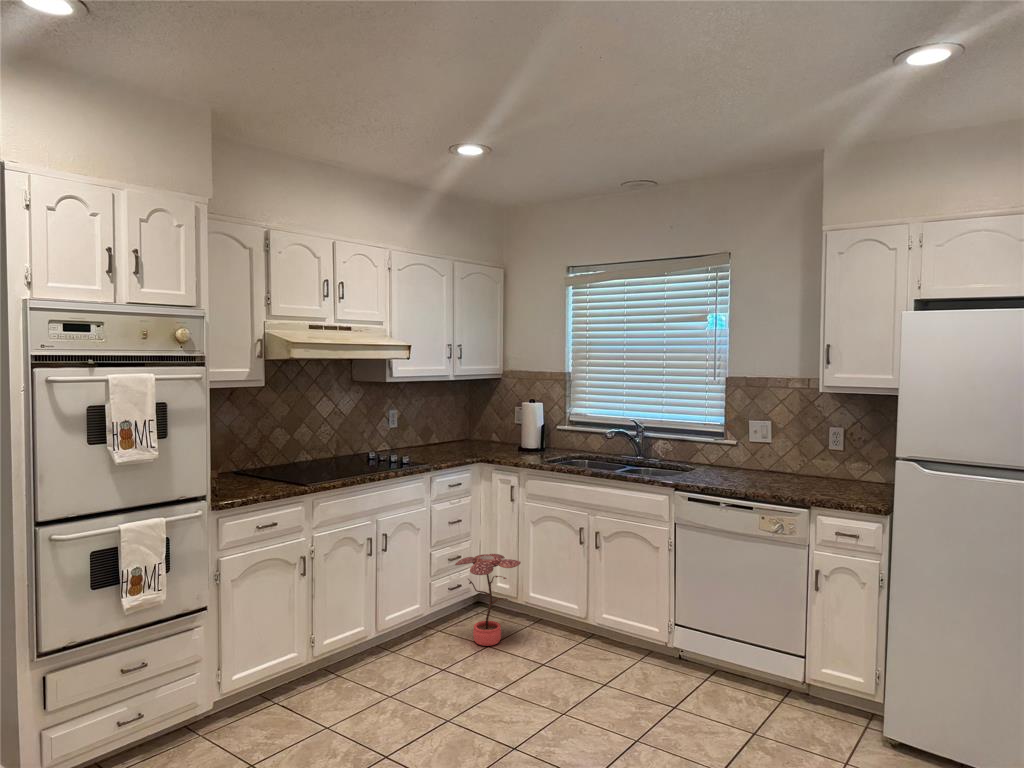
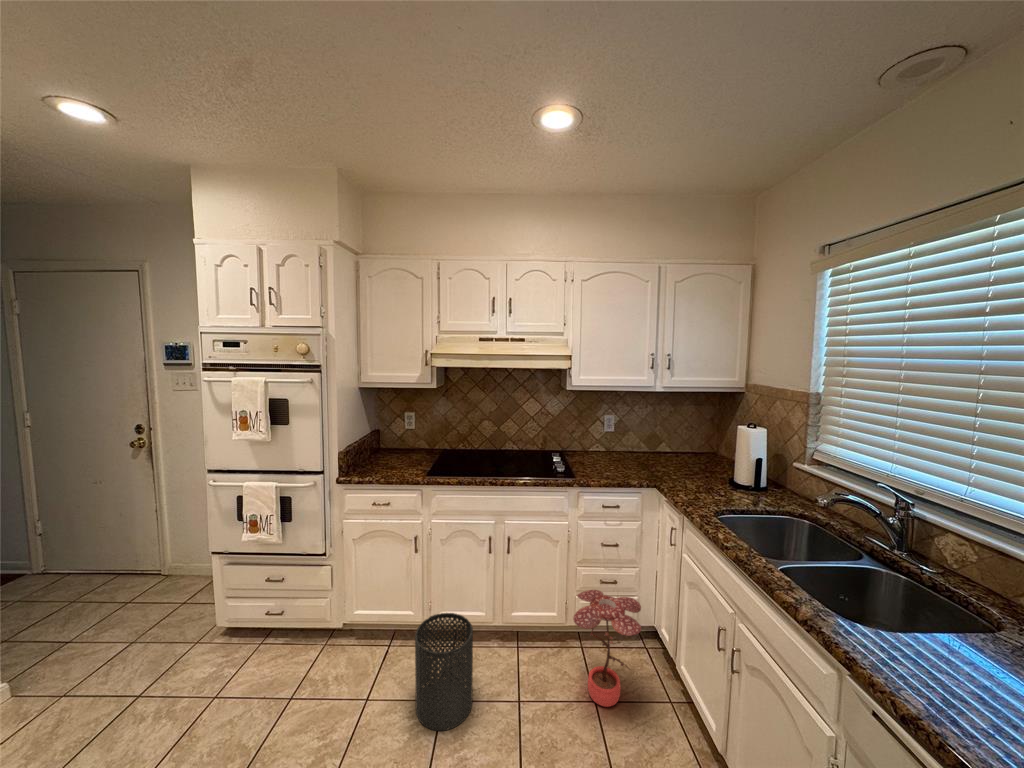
trash can: none [358,609,419,711] -> present [415,613,473,731]

